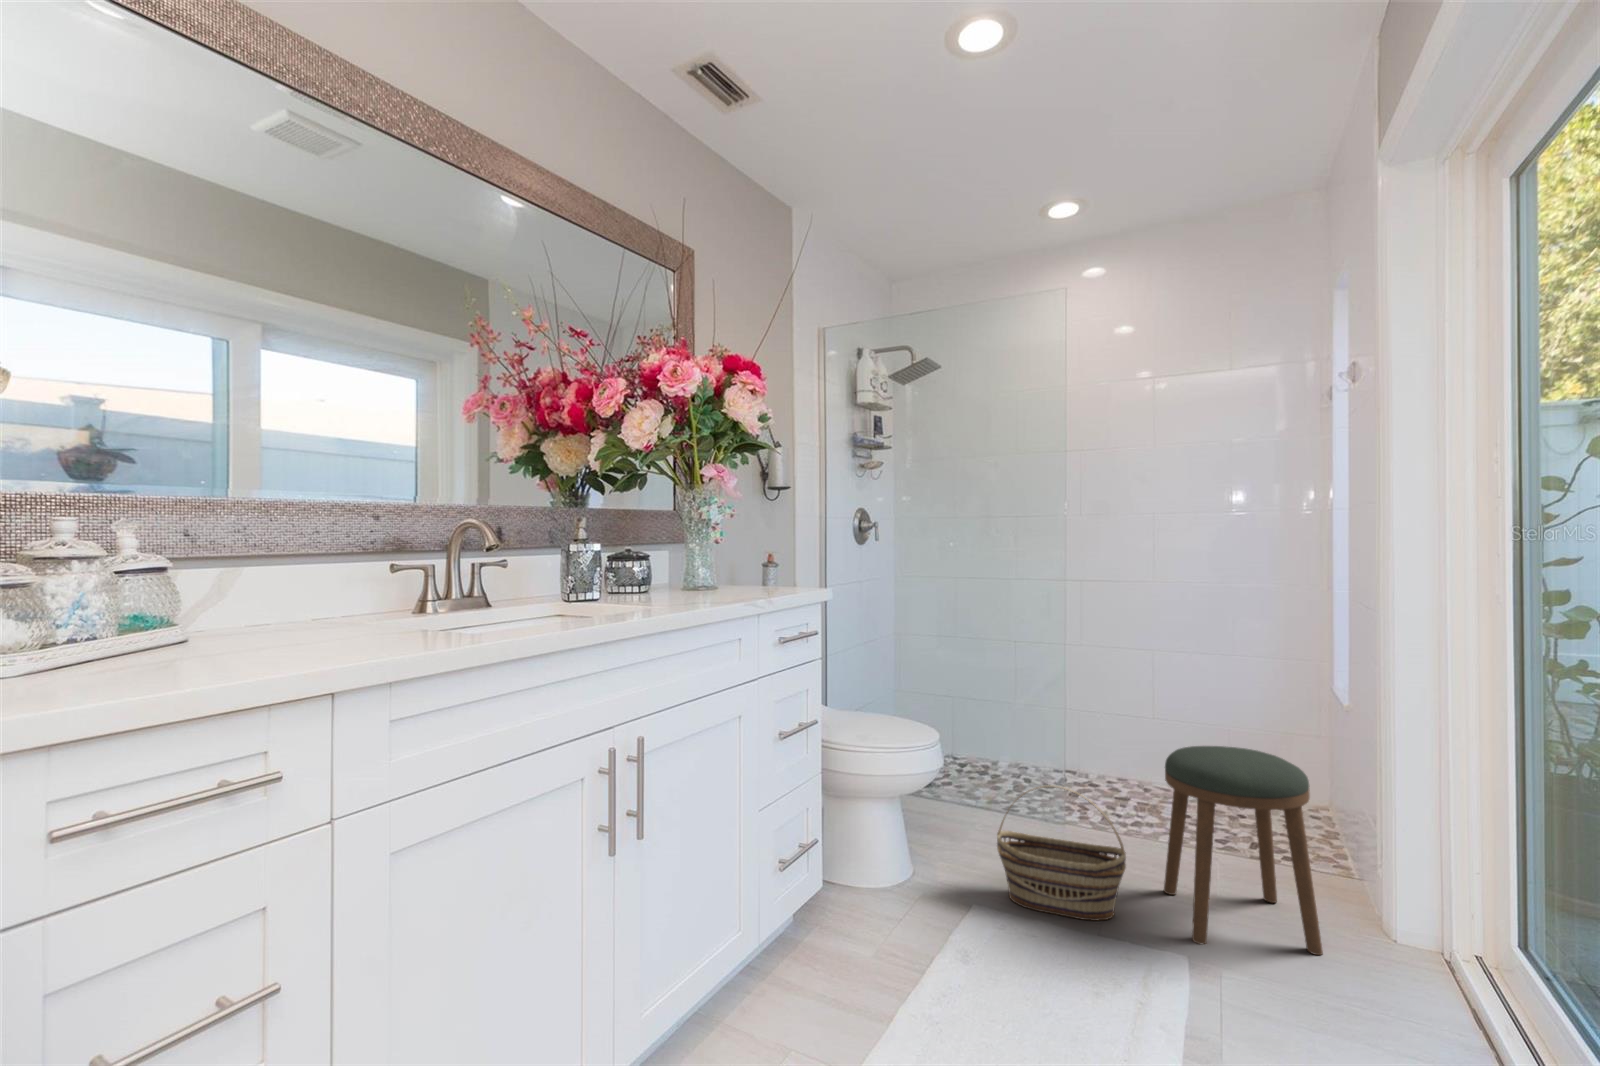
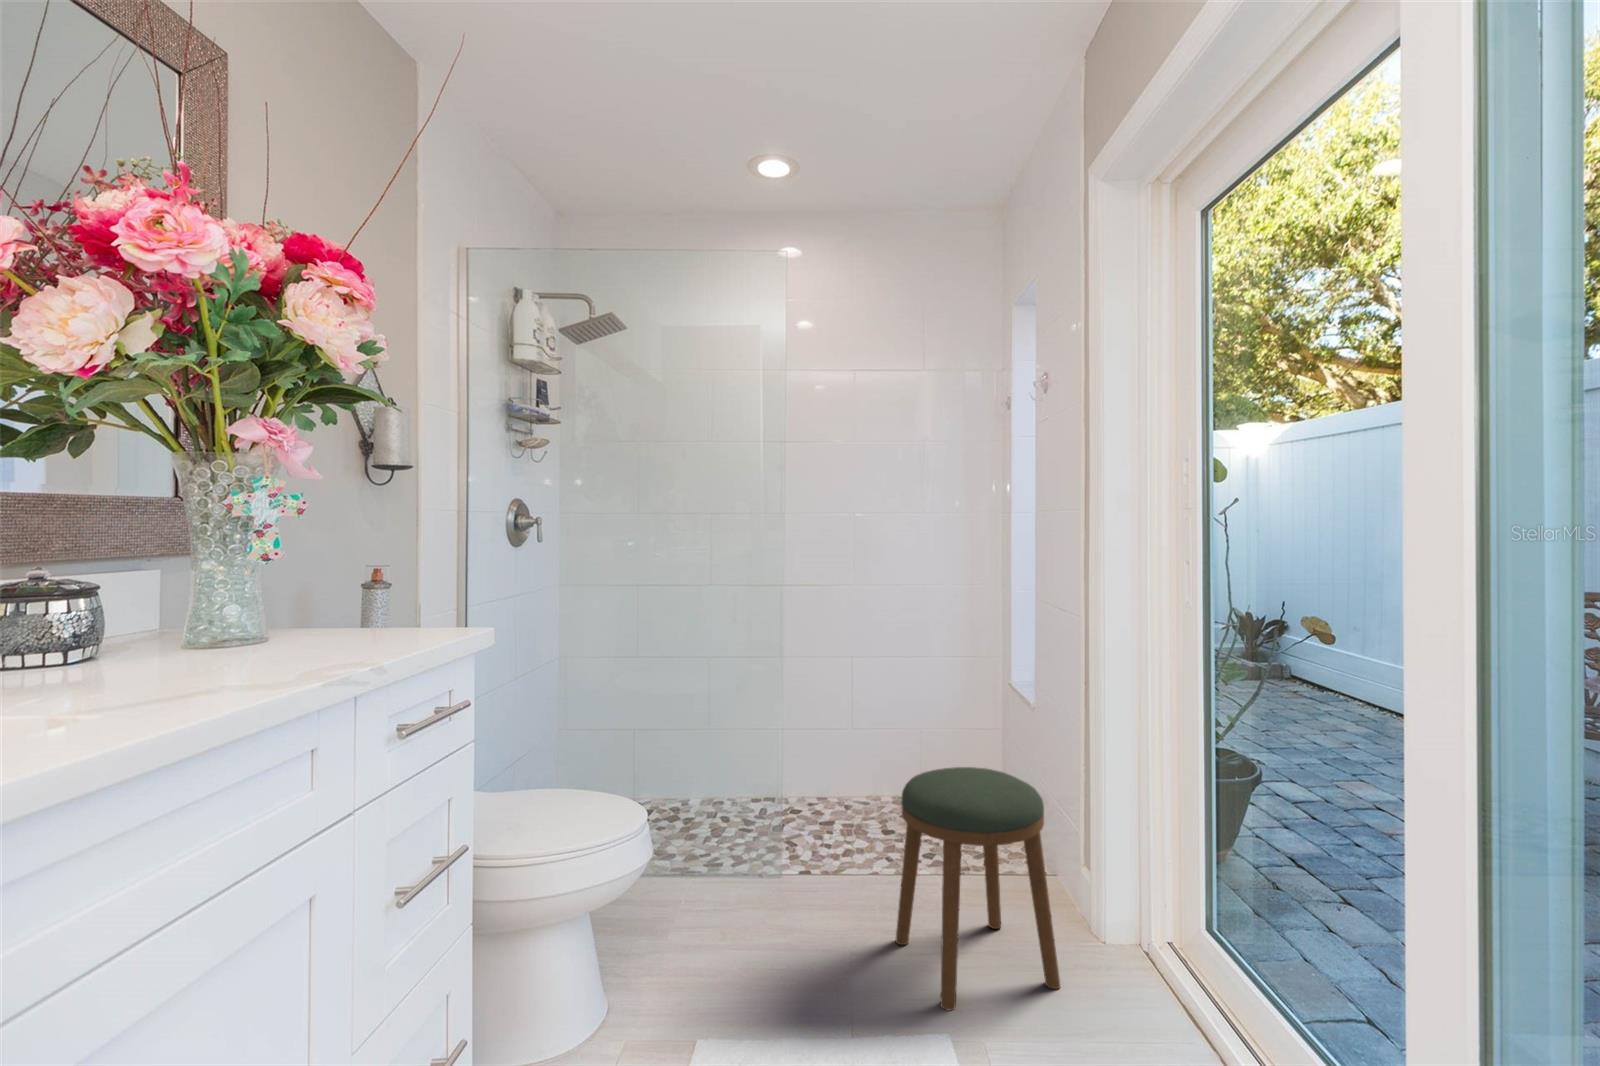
basket: present [997,785,1126,921] -> none [715,849,868,1015]

